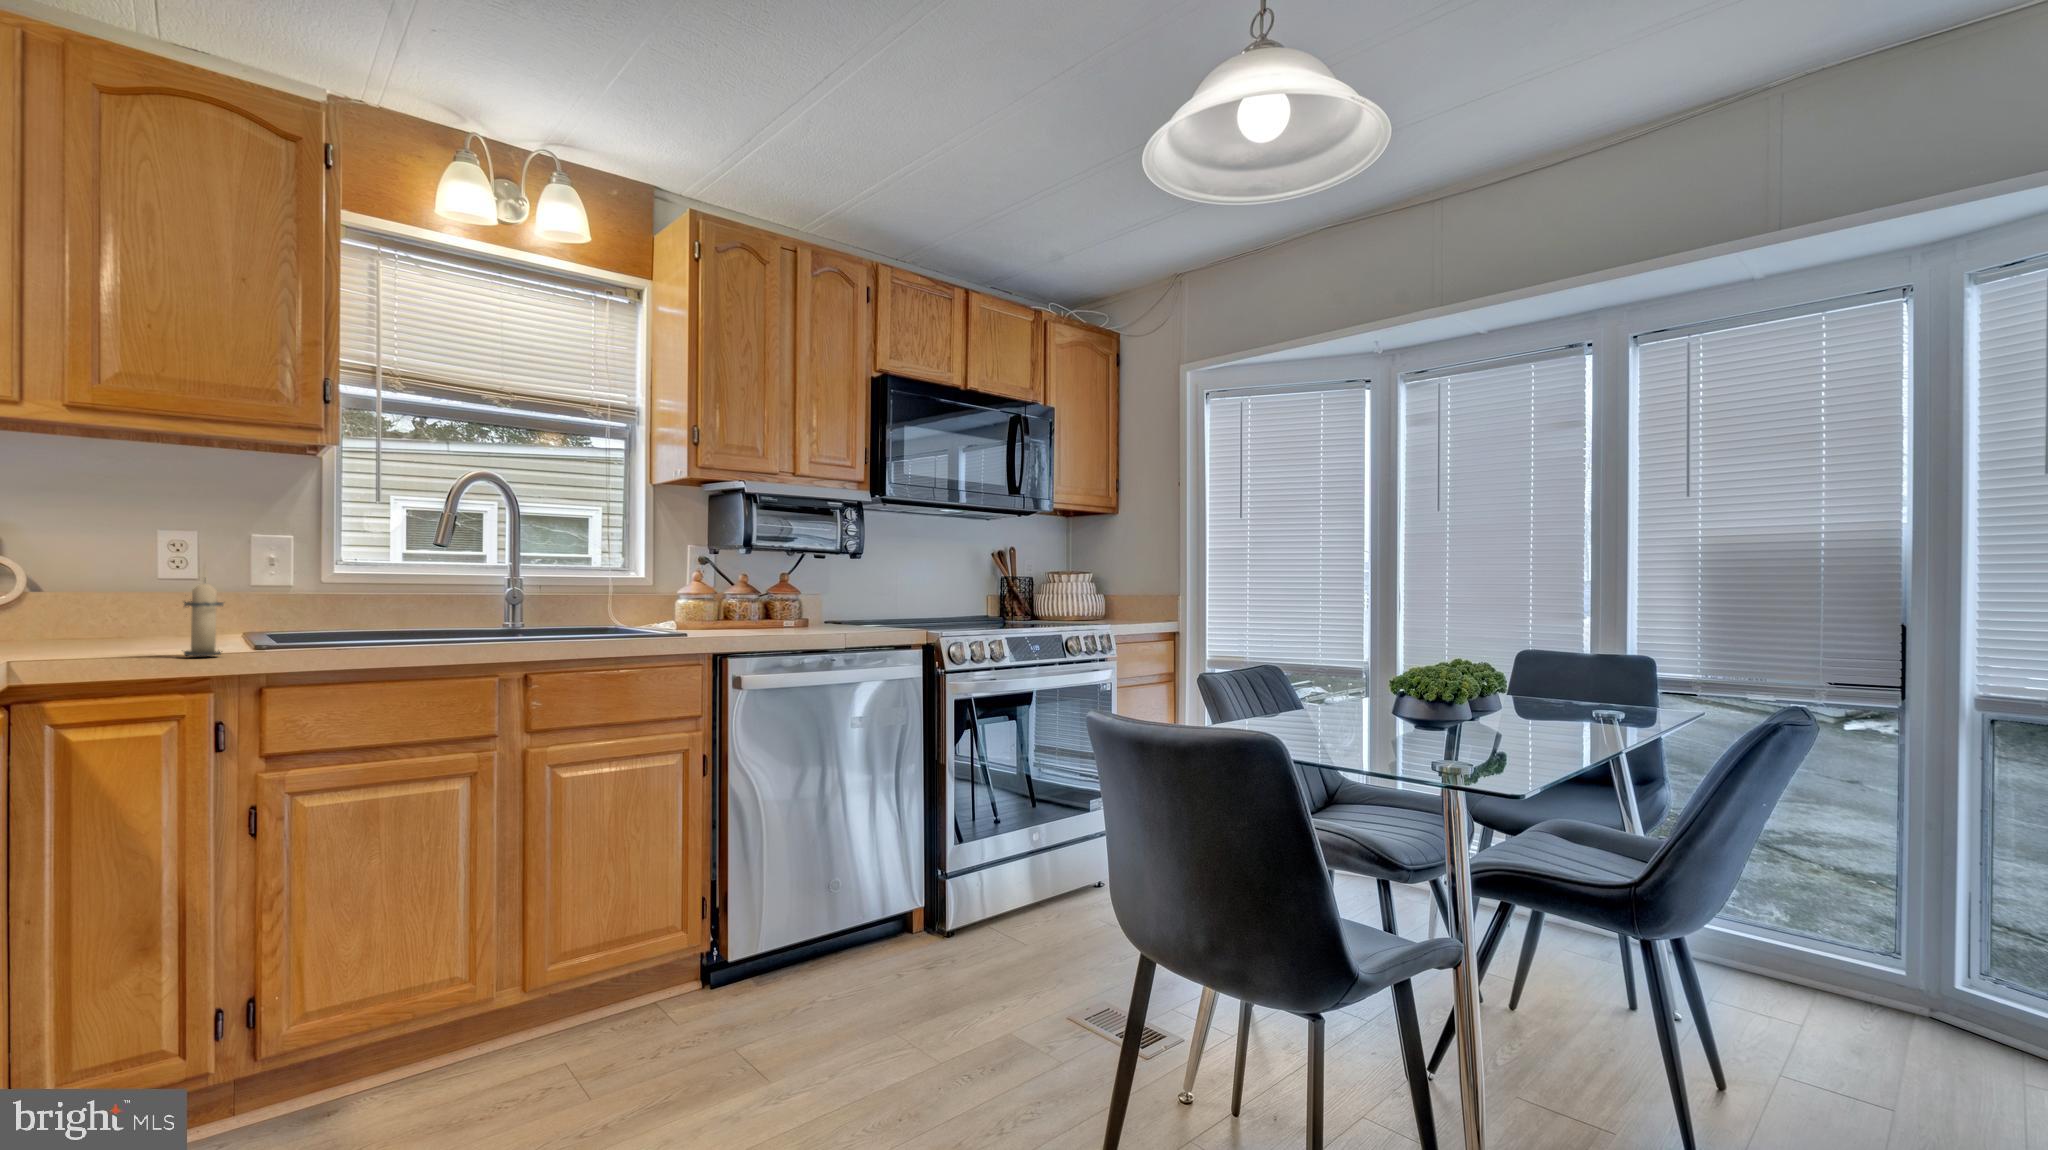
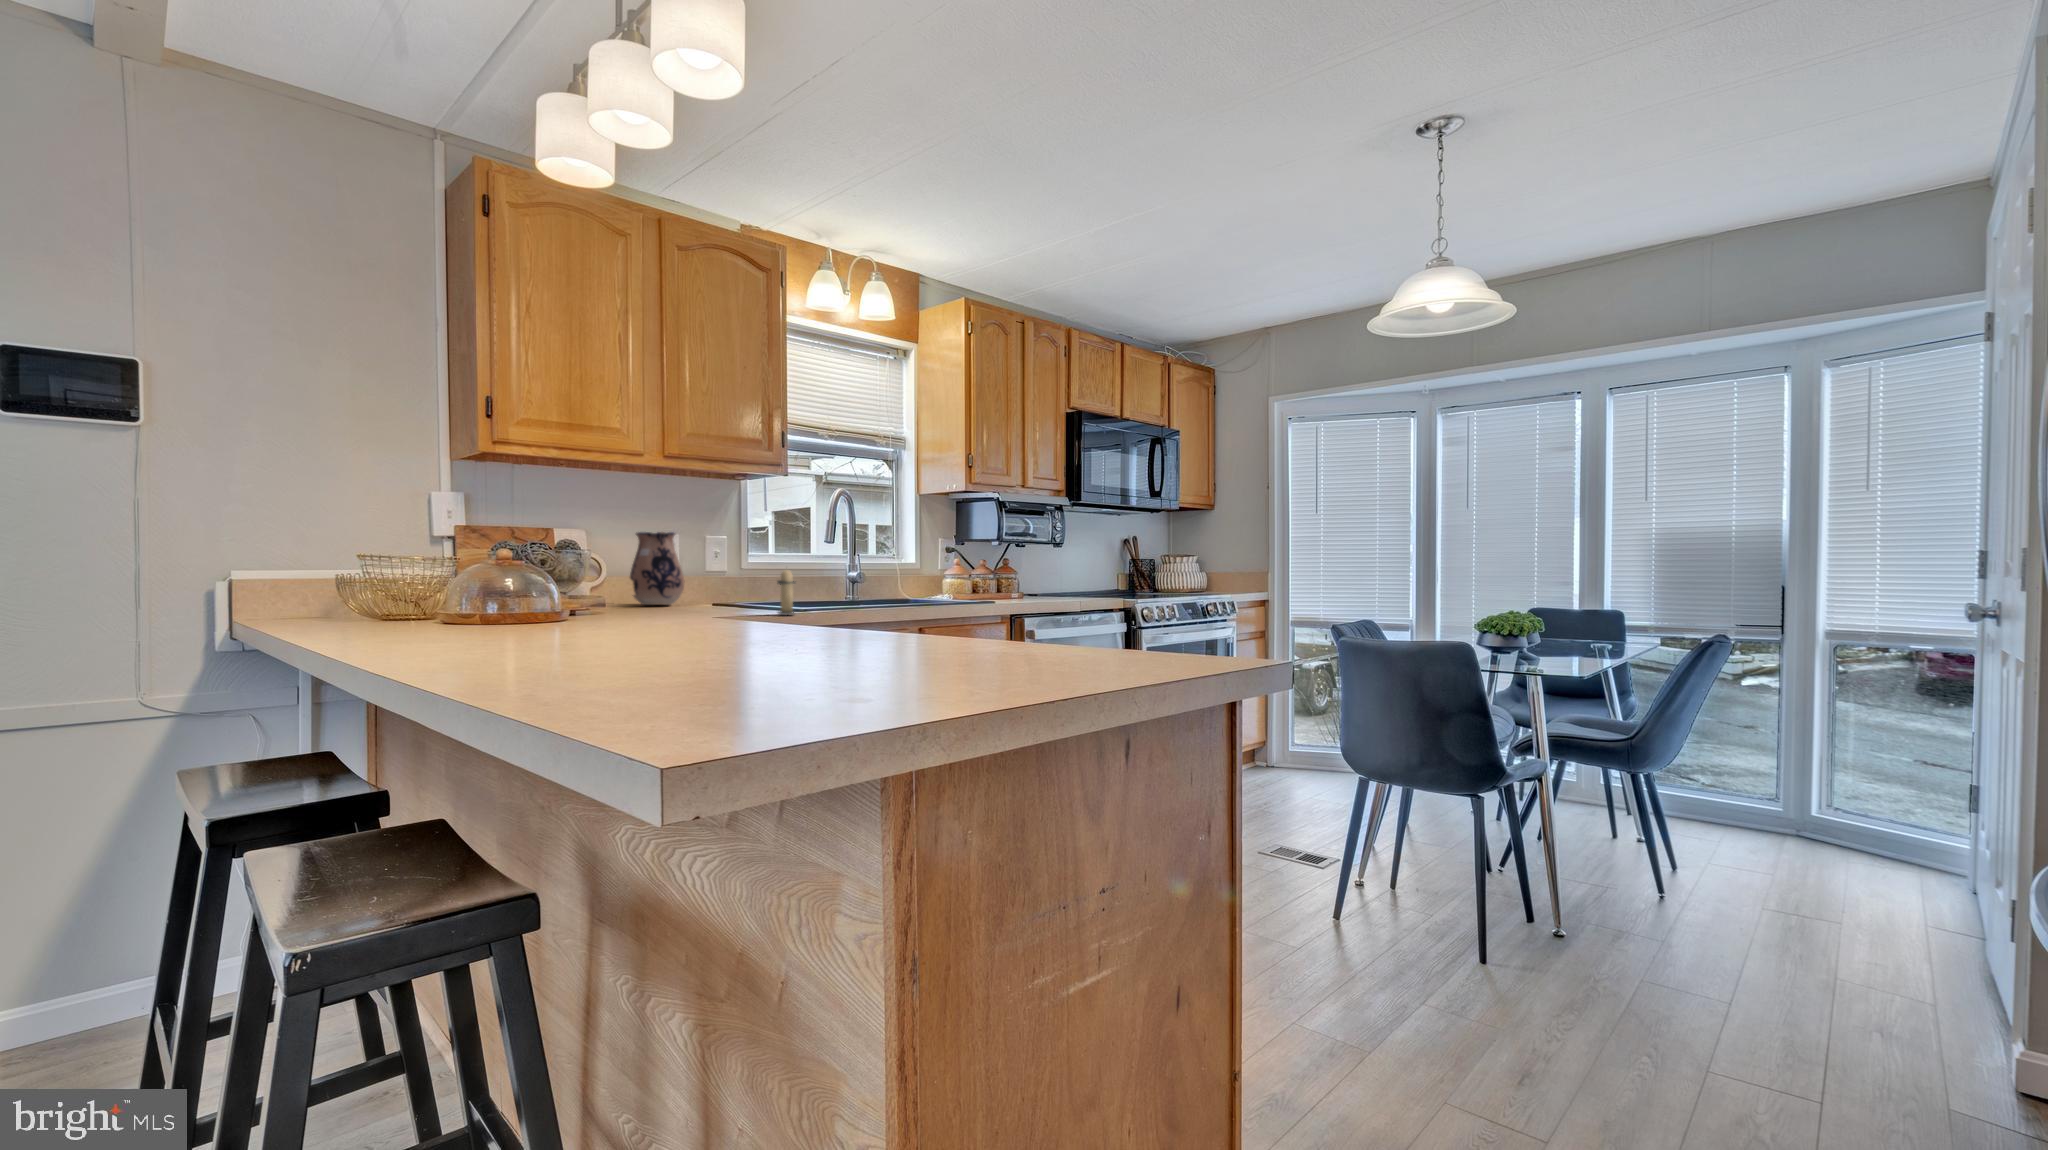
ceramic pitcher: none [62,525,170,636] -> present [630,532,685,605]

